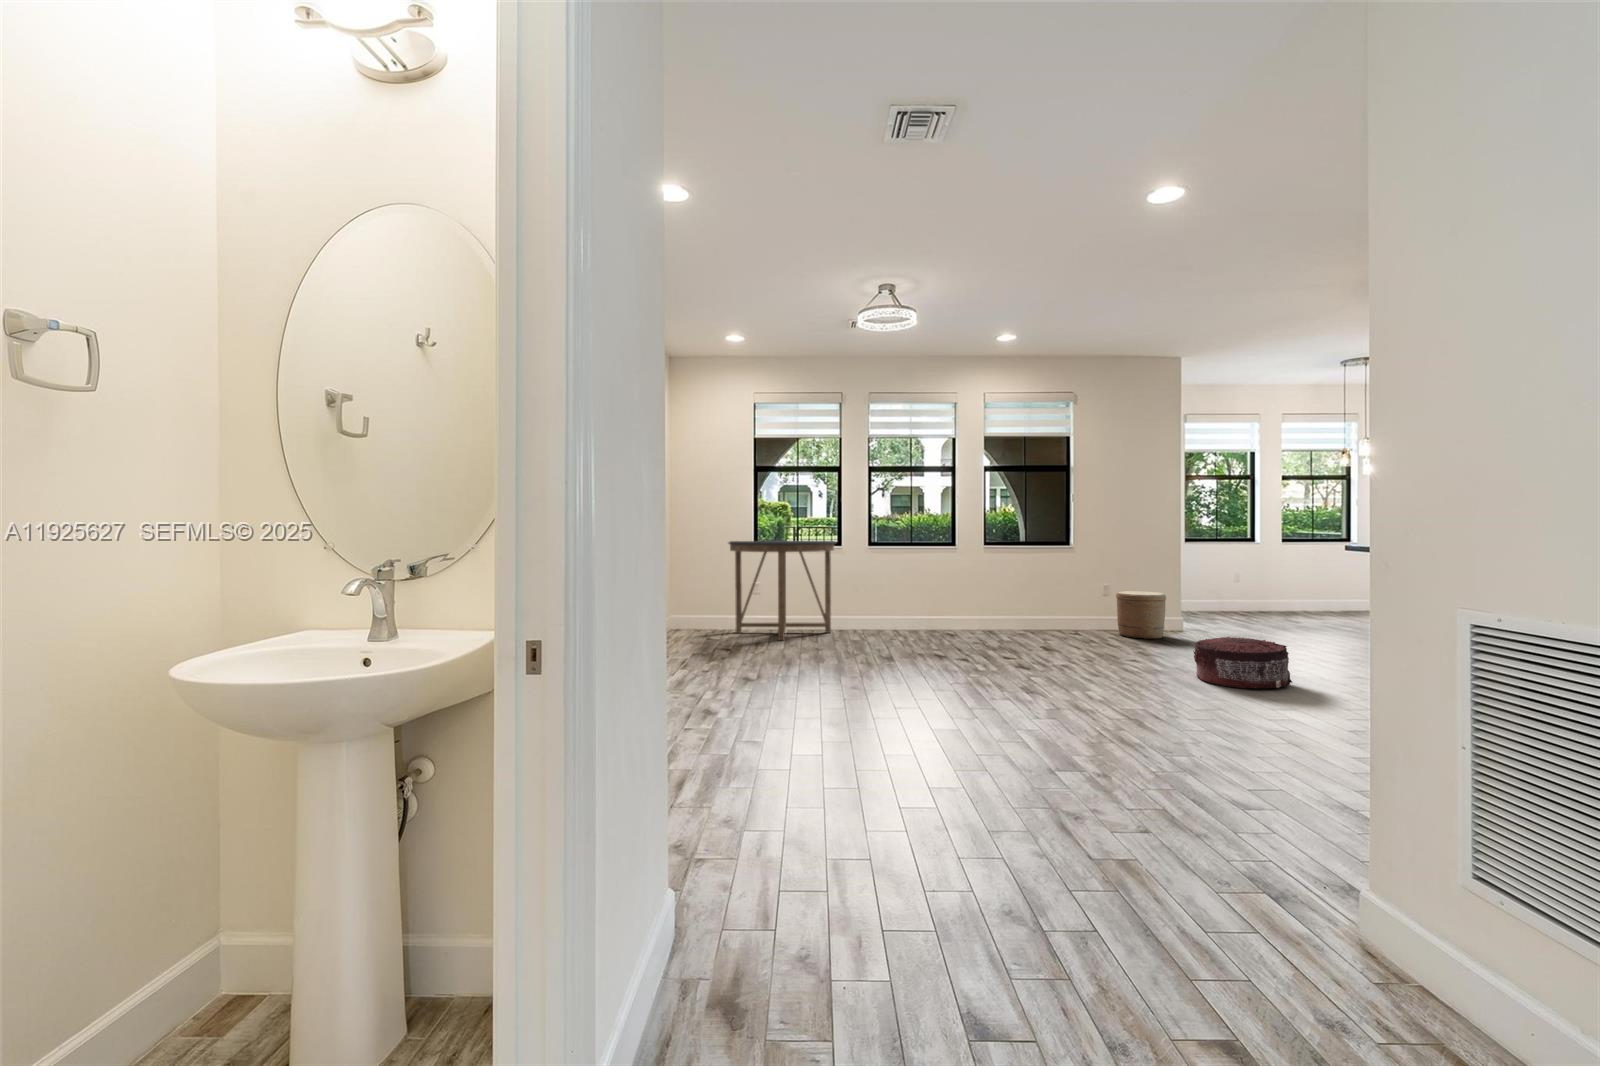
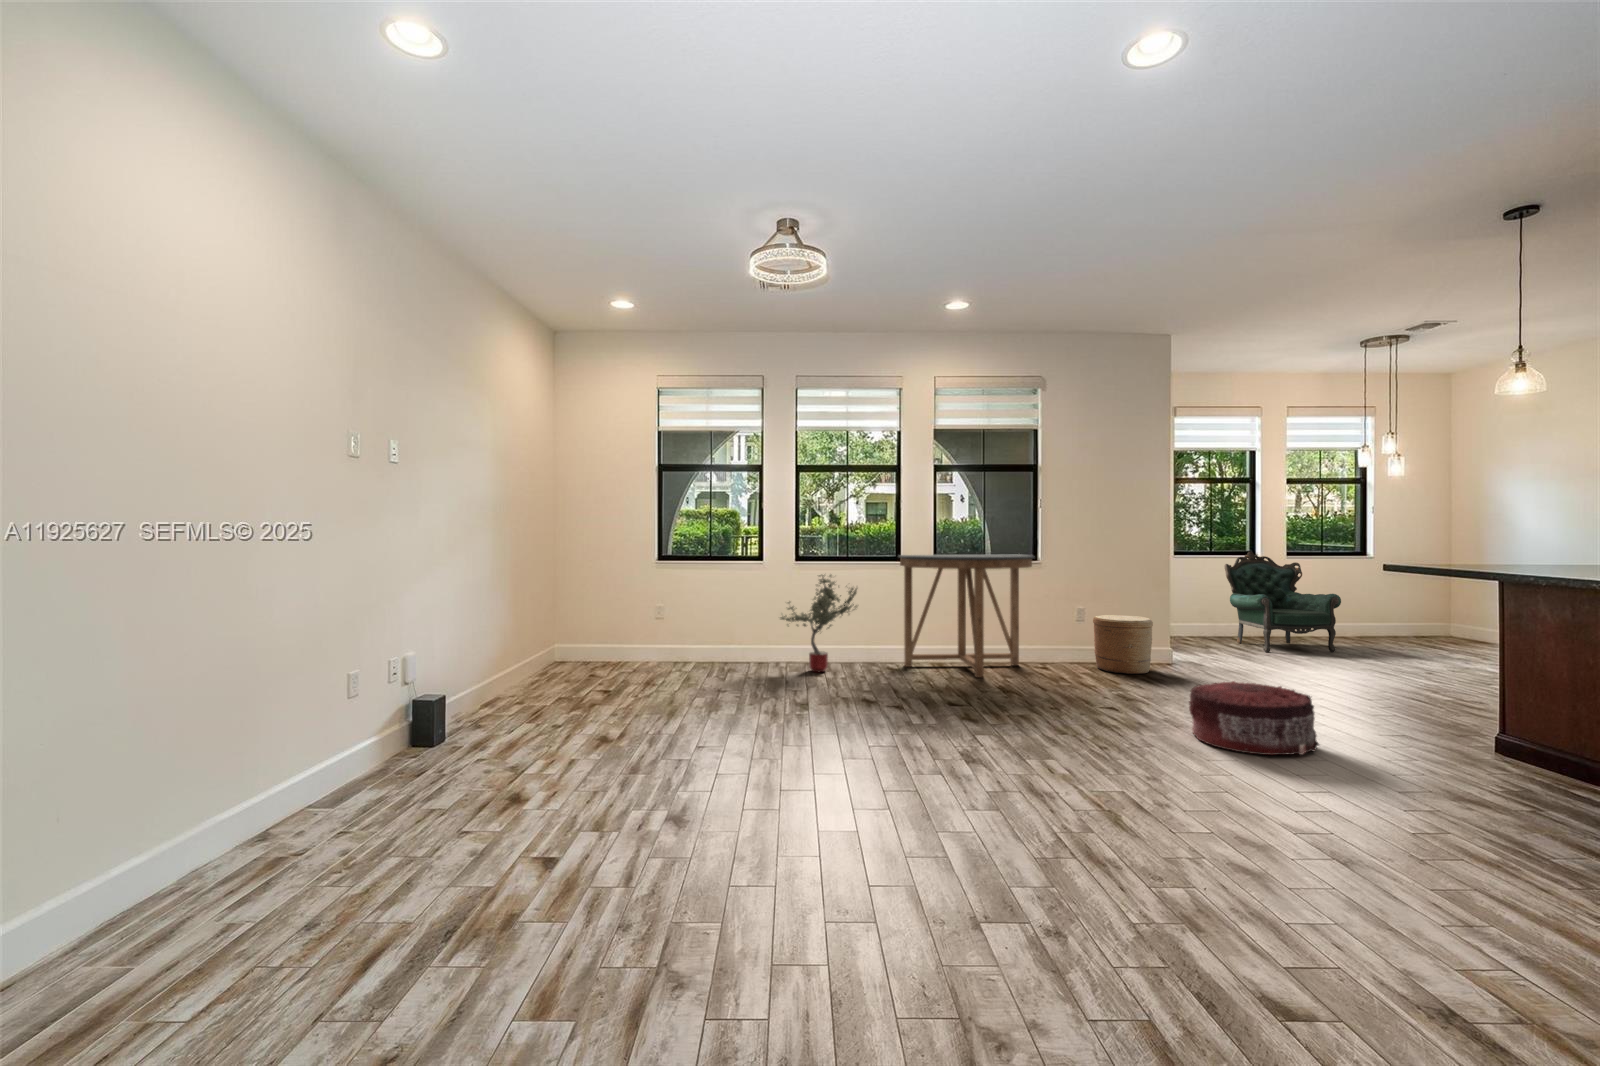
armchair: none [1228,538,1328,624] -> present [1224,552,1341,652]
console table: present [729,541,836,640] -> present [898,554,1034,677]
potted tree: none [856,557,923,638] -> present [780,575,857,672]

